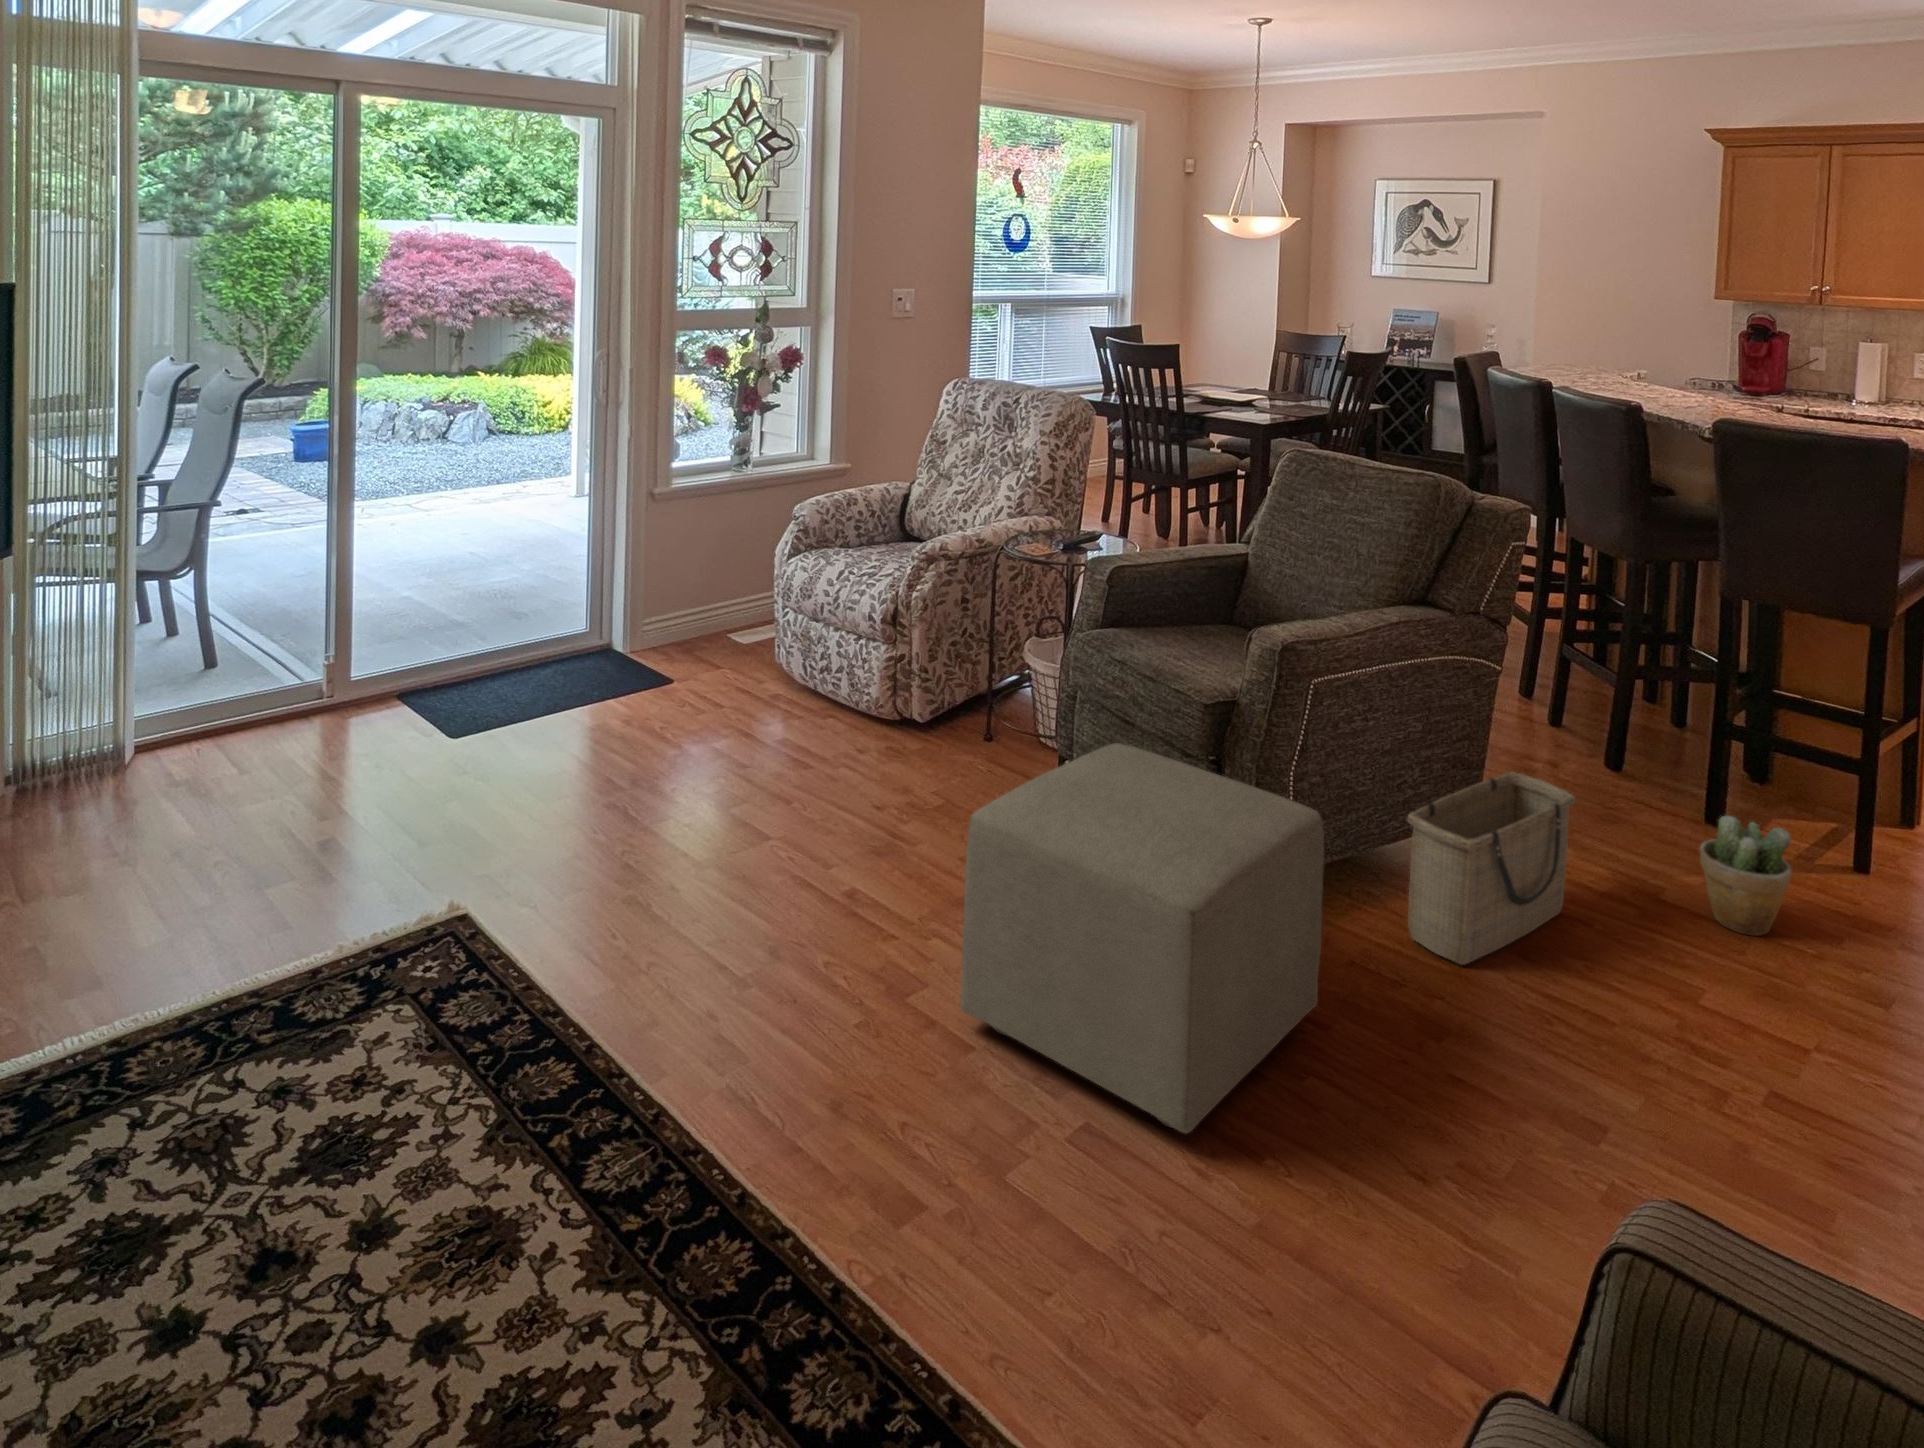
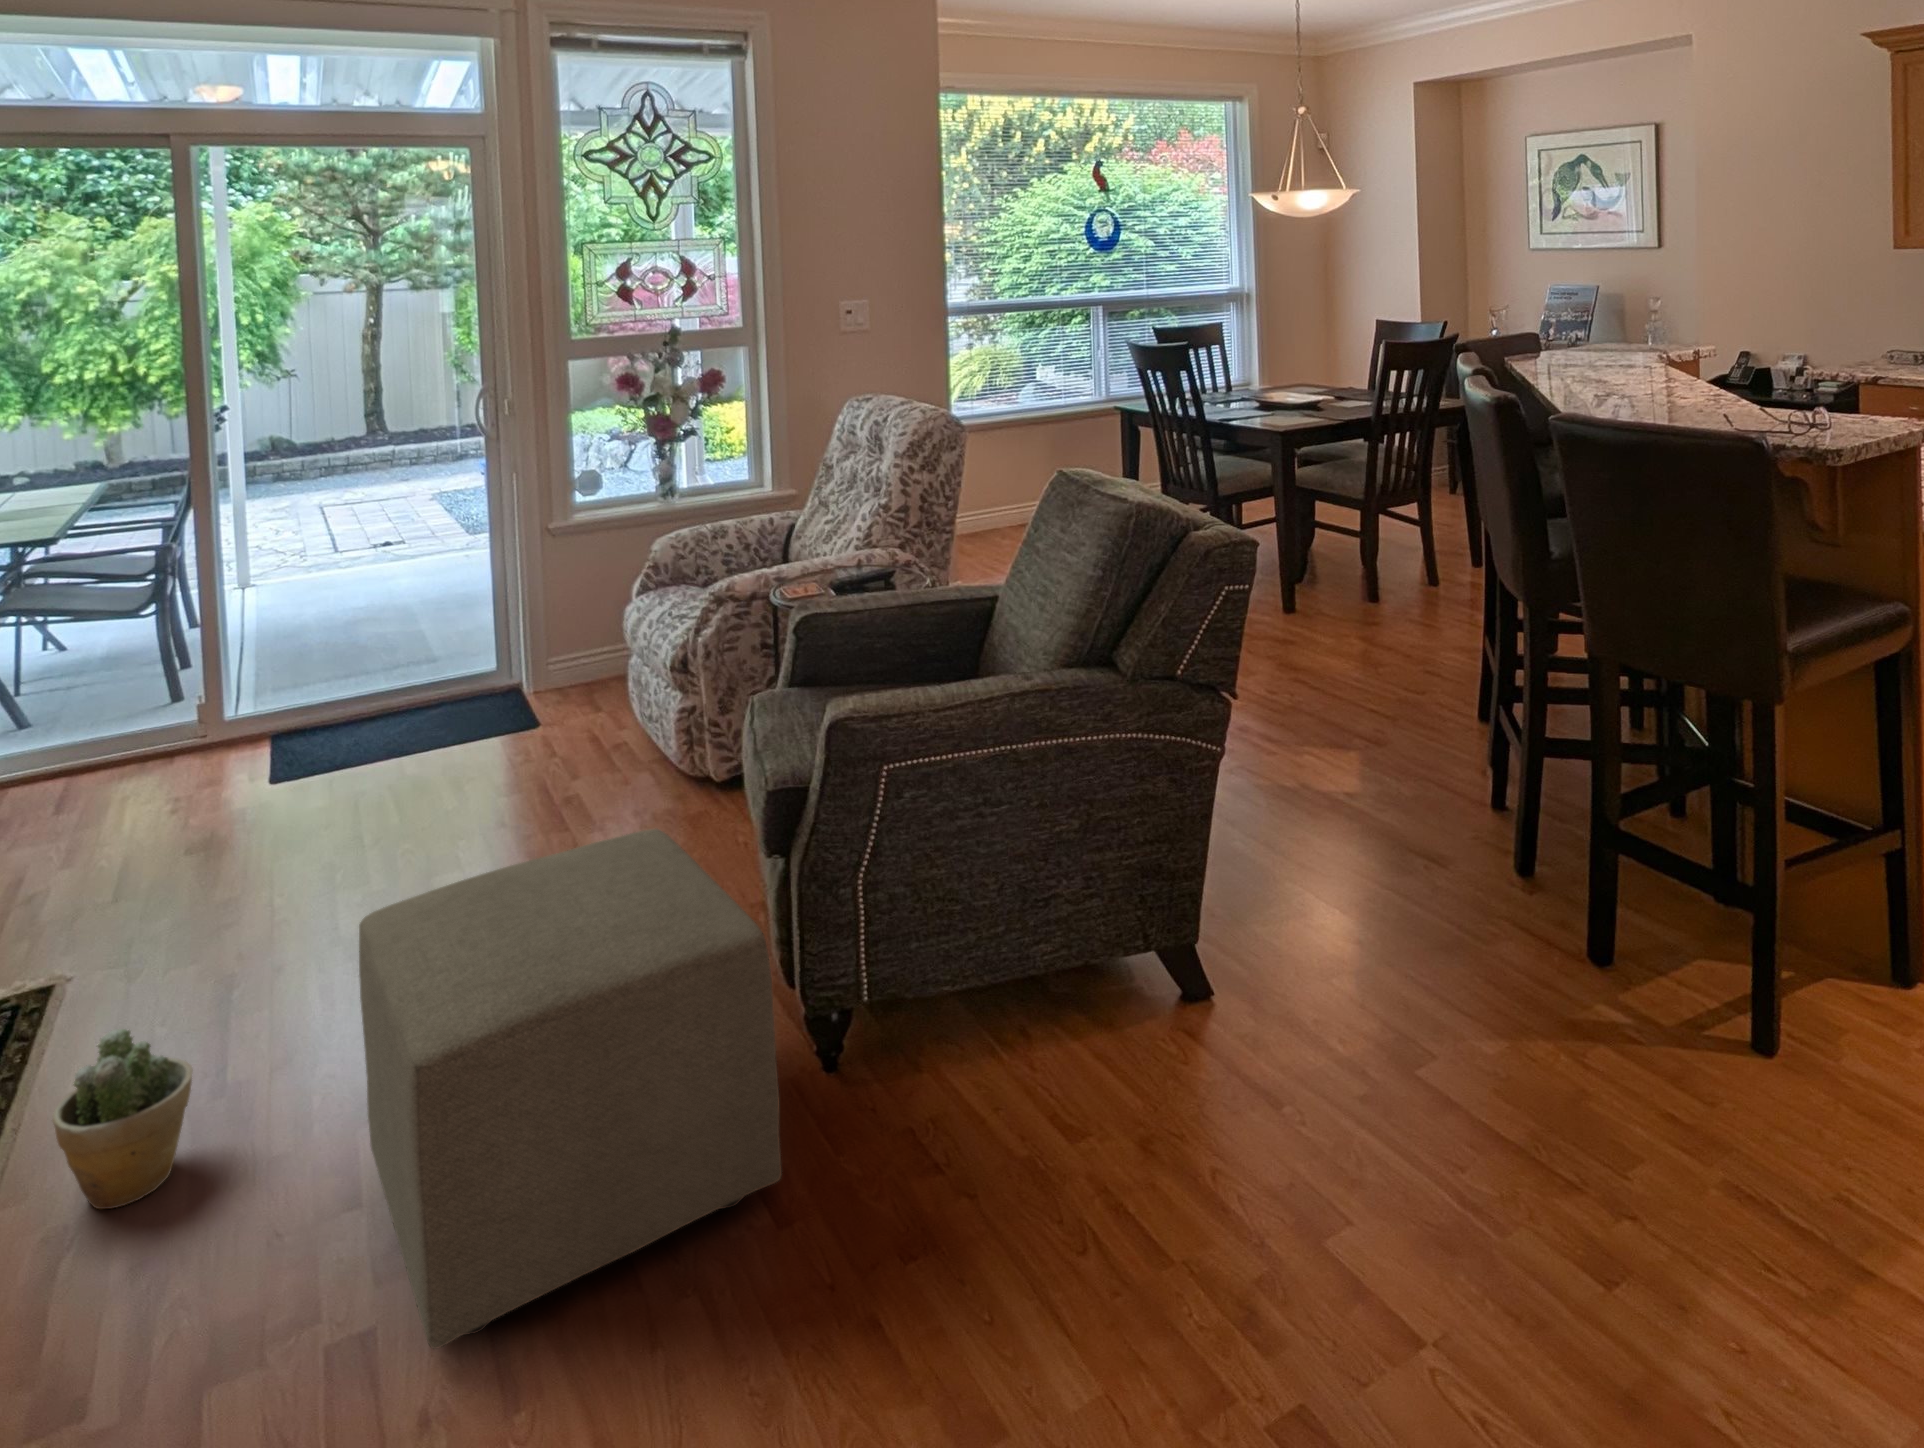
basket: present [1407,772,1575,965] -> none [997,881,1256,1139]
potted plant: present [1700,816,1792,936] -> present [52,1029,193,1209]

